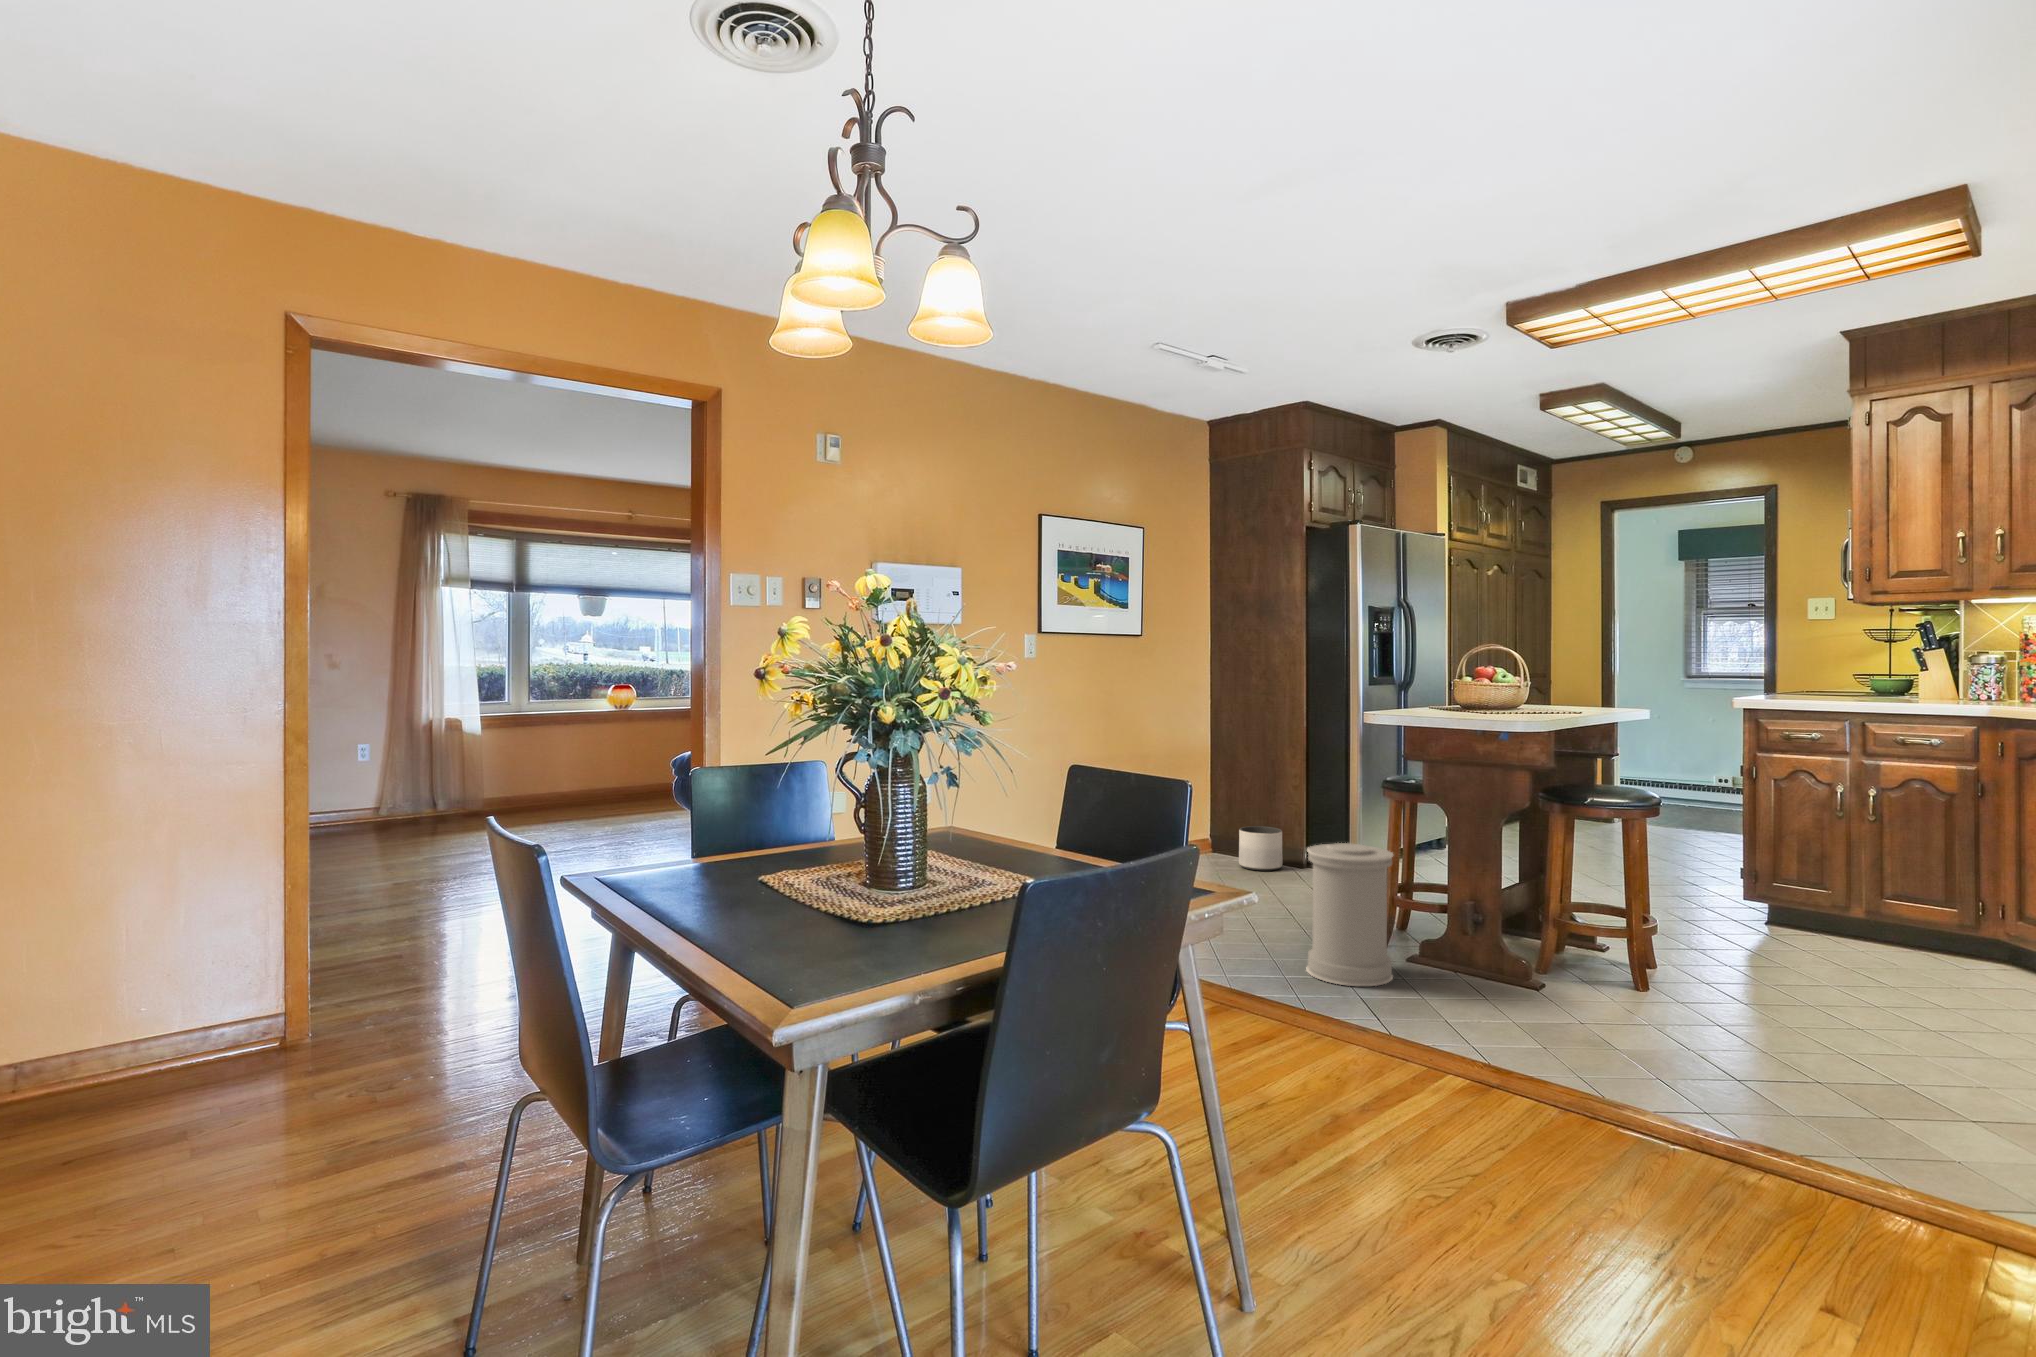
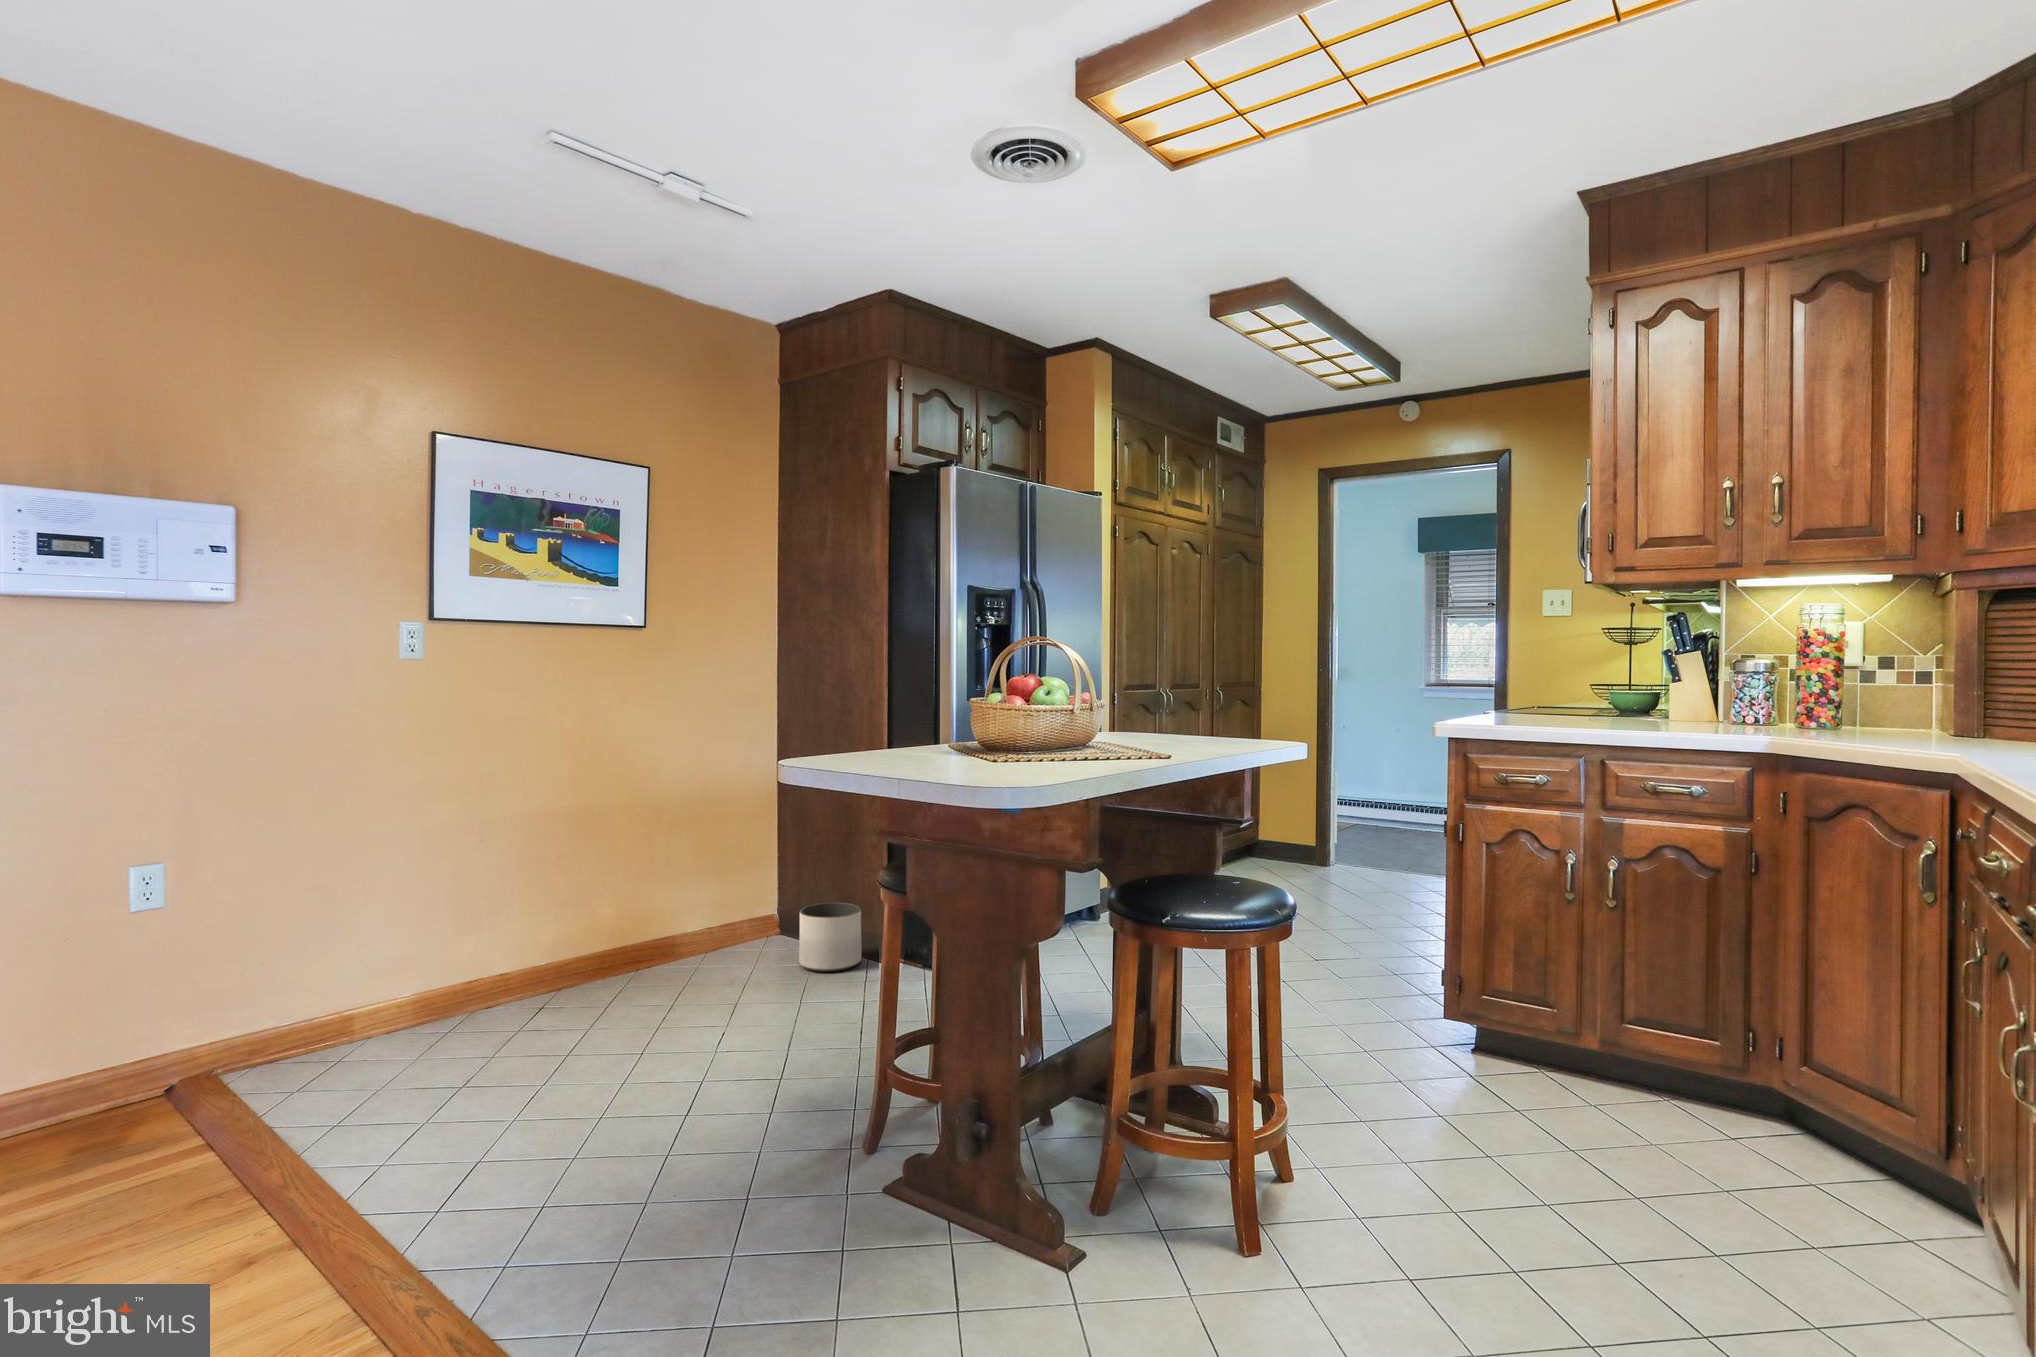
trash can: present [1307,843,1393,986] -> none [671,999,831,1299]

